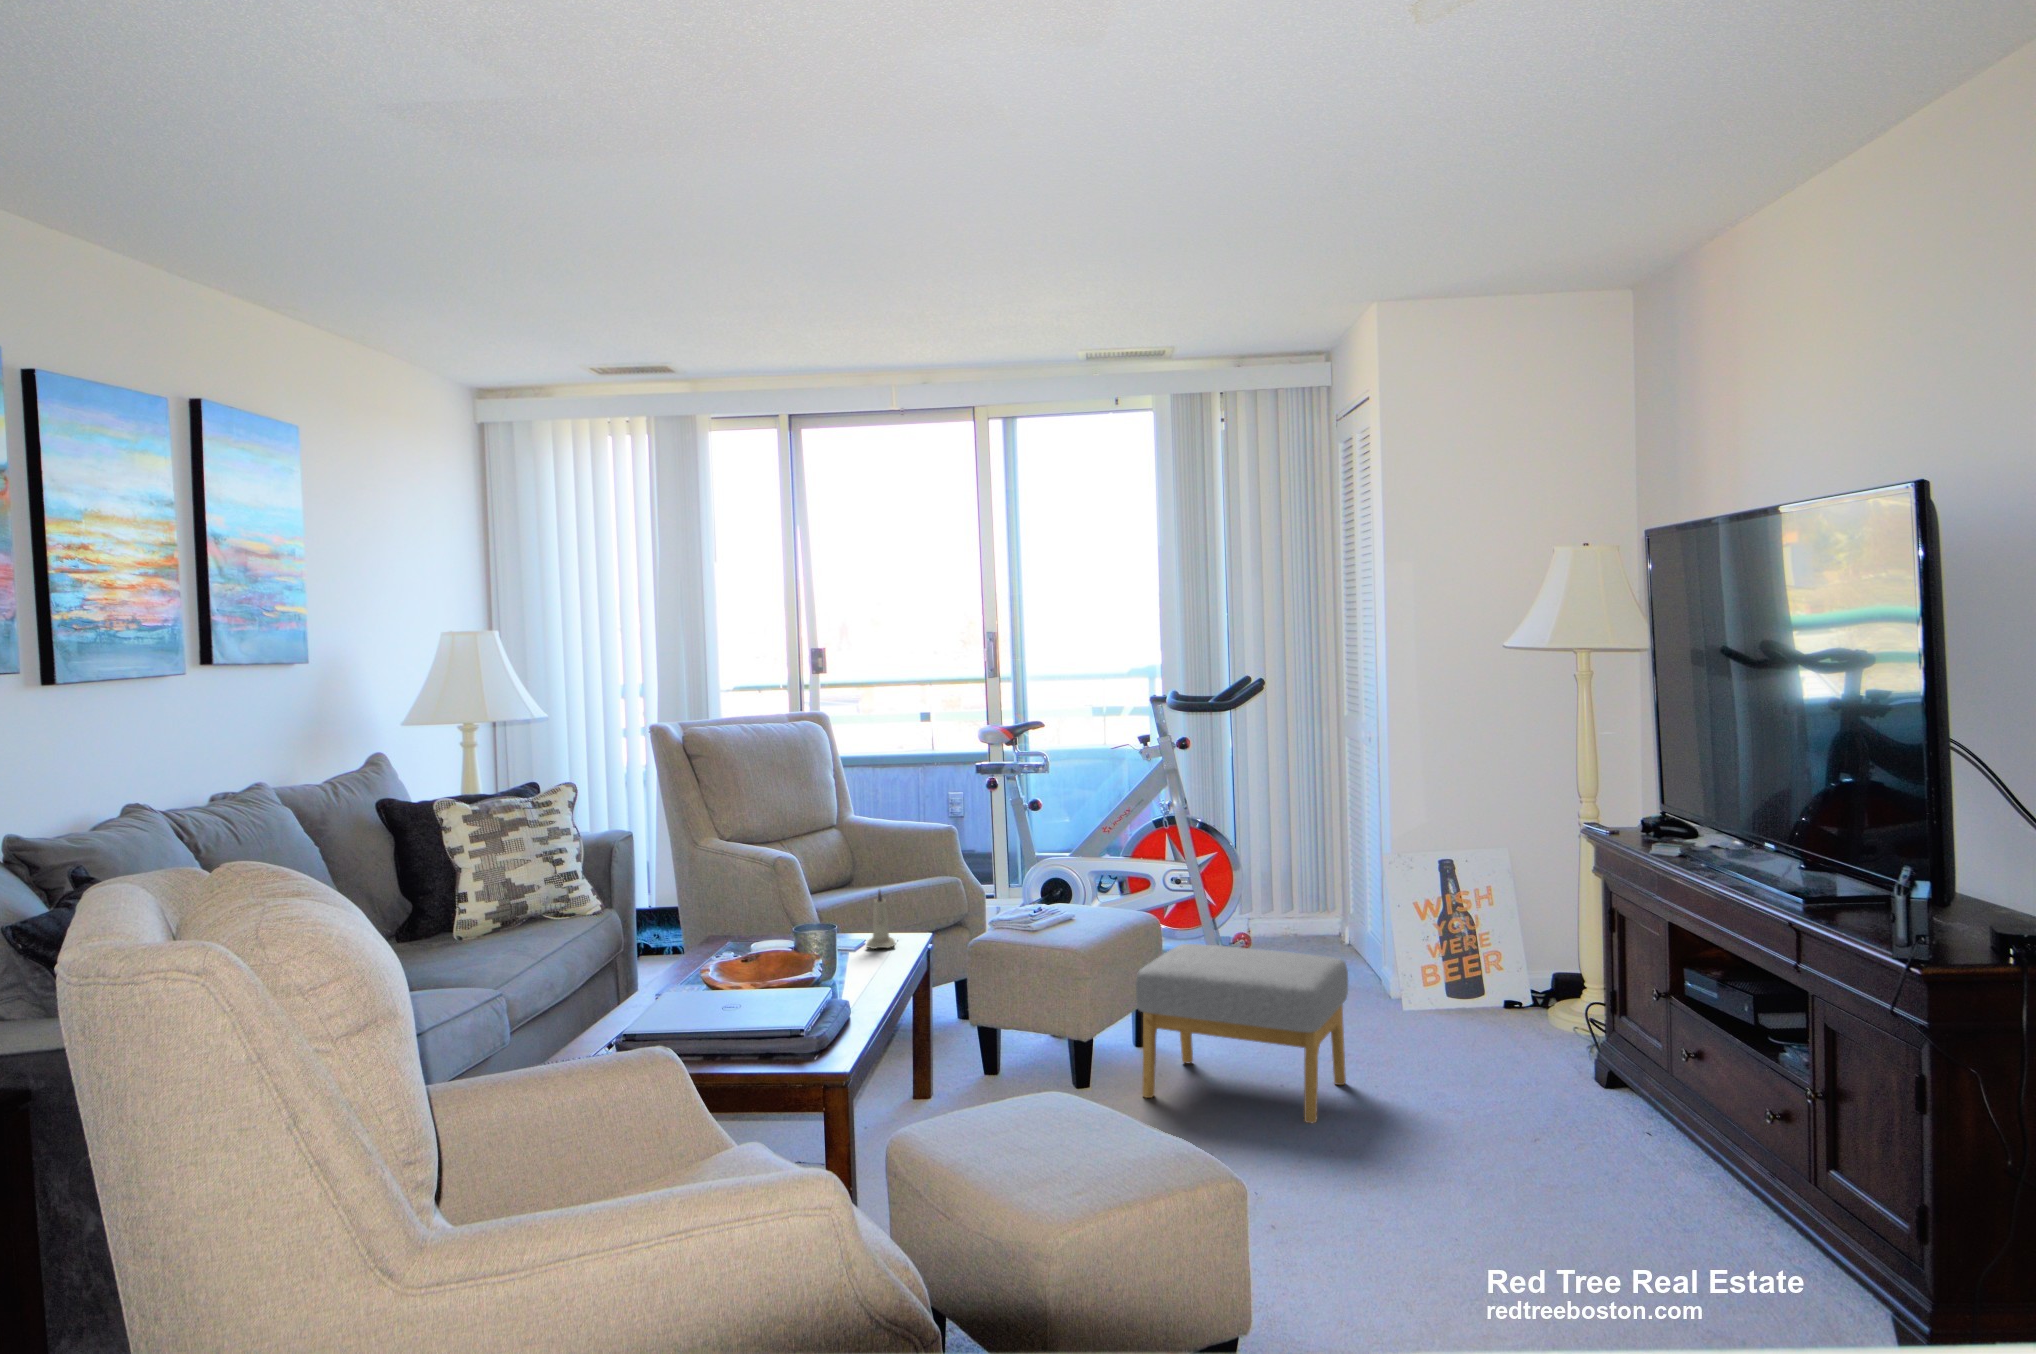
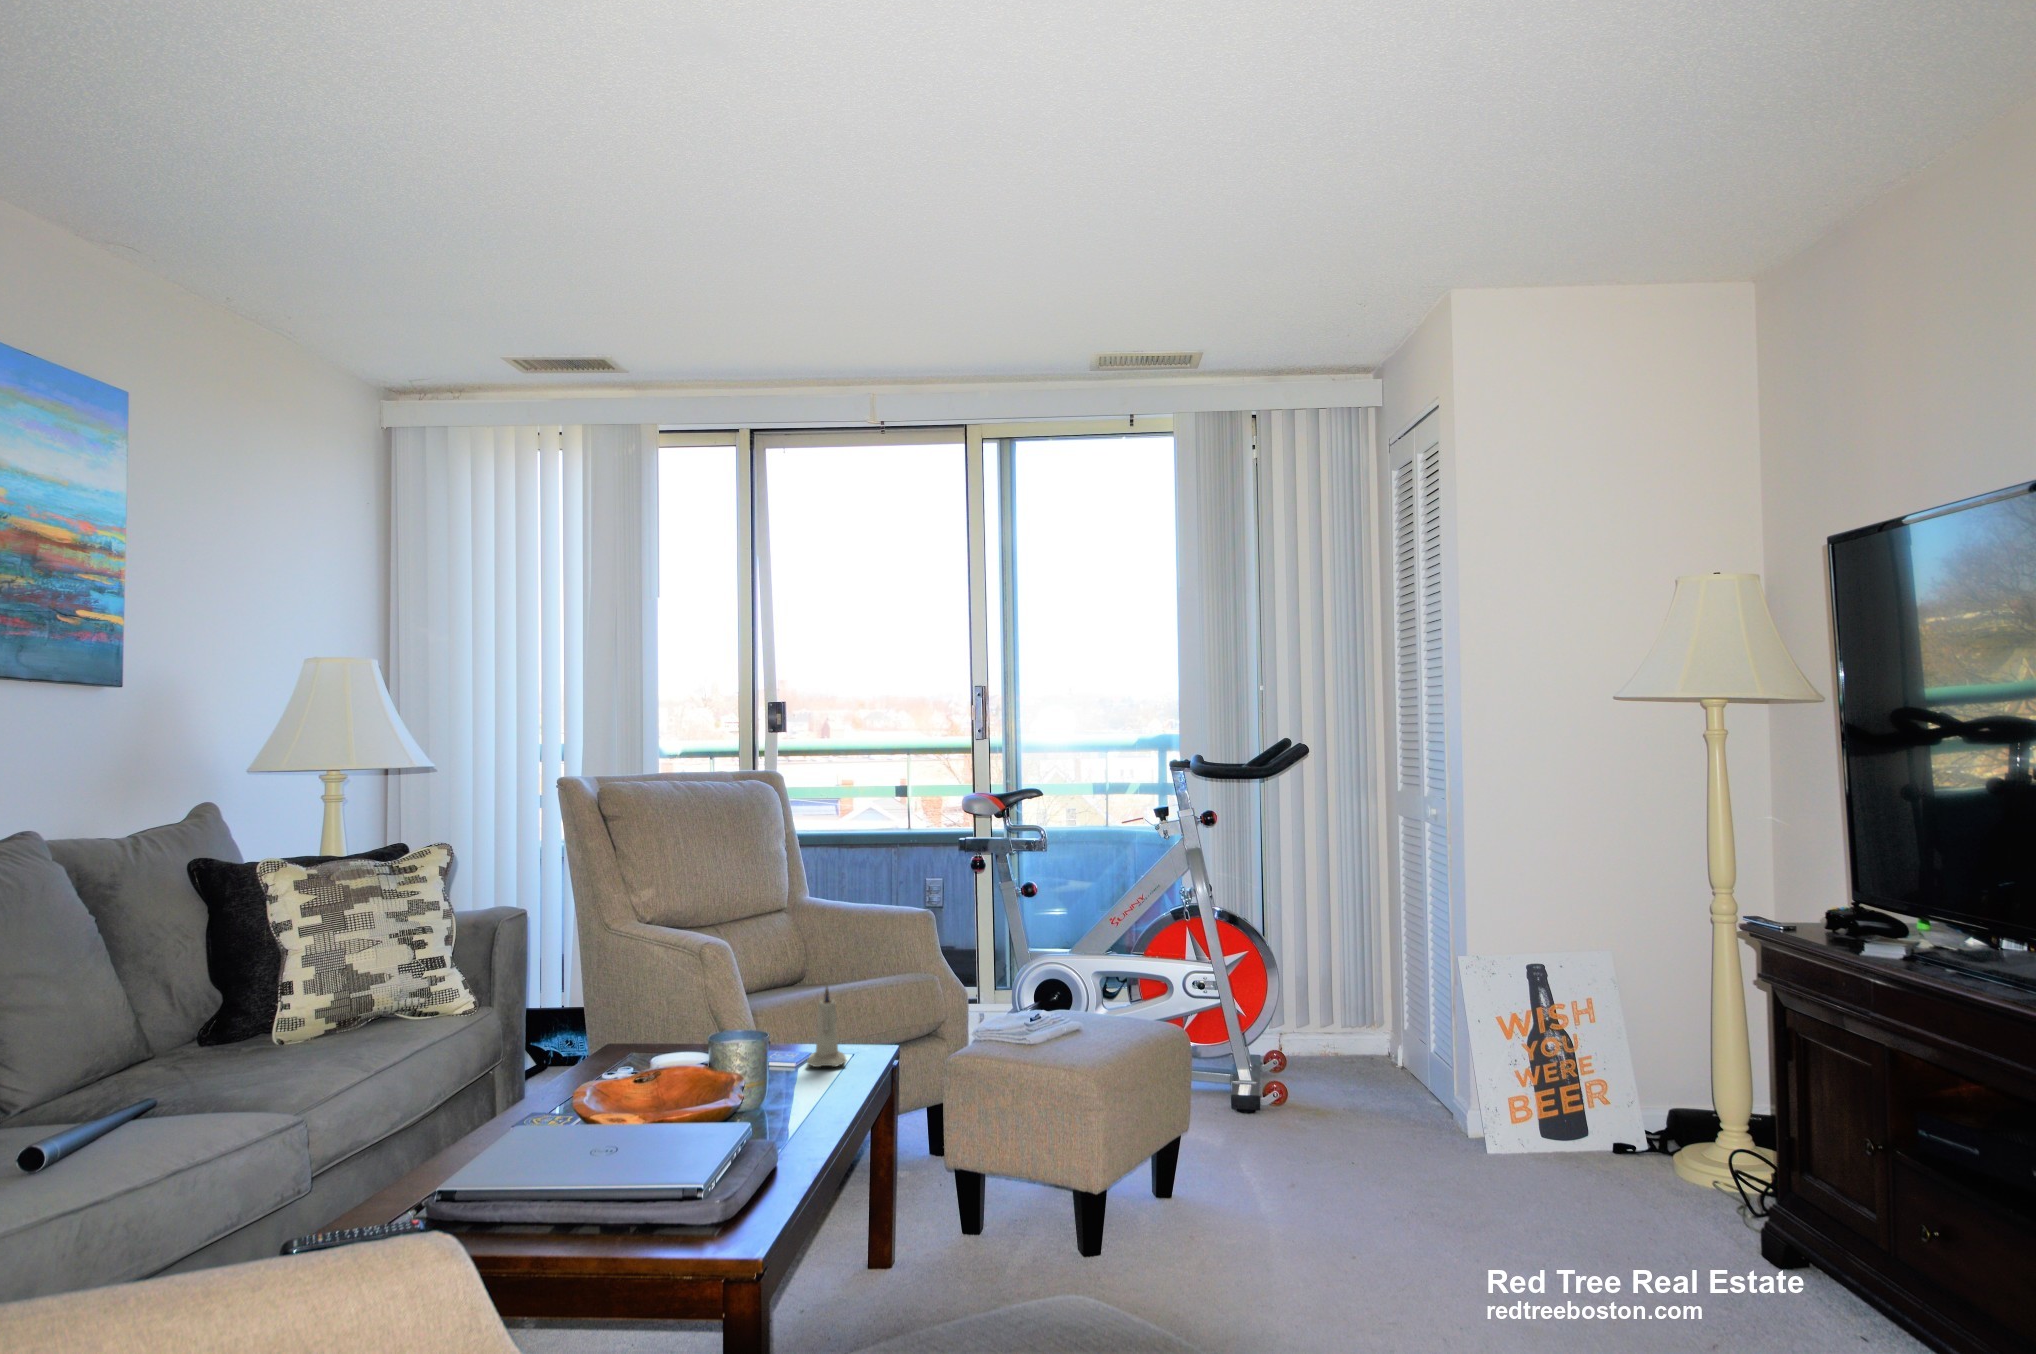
footstool: present [1136,944,1348,1123] -> none [1163,1066,1440,1319]

